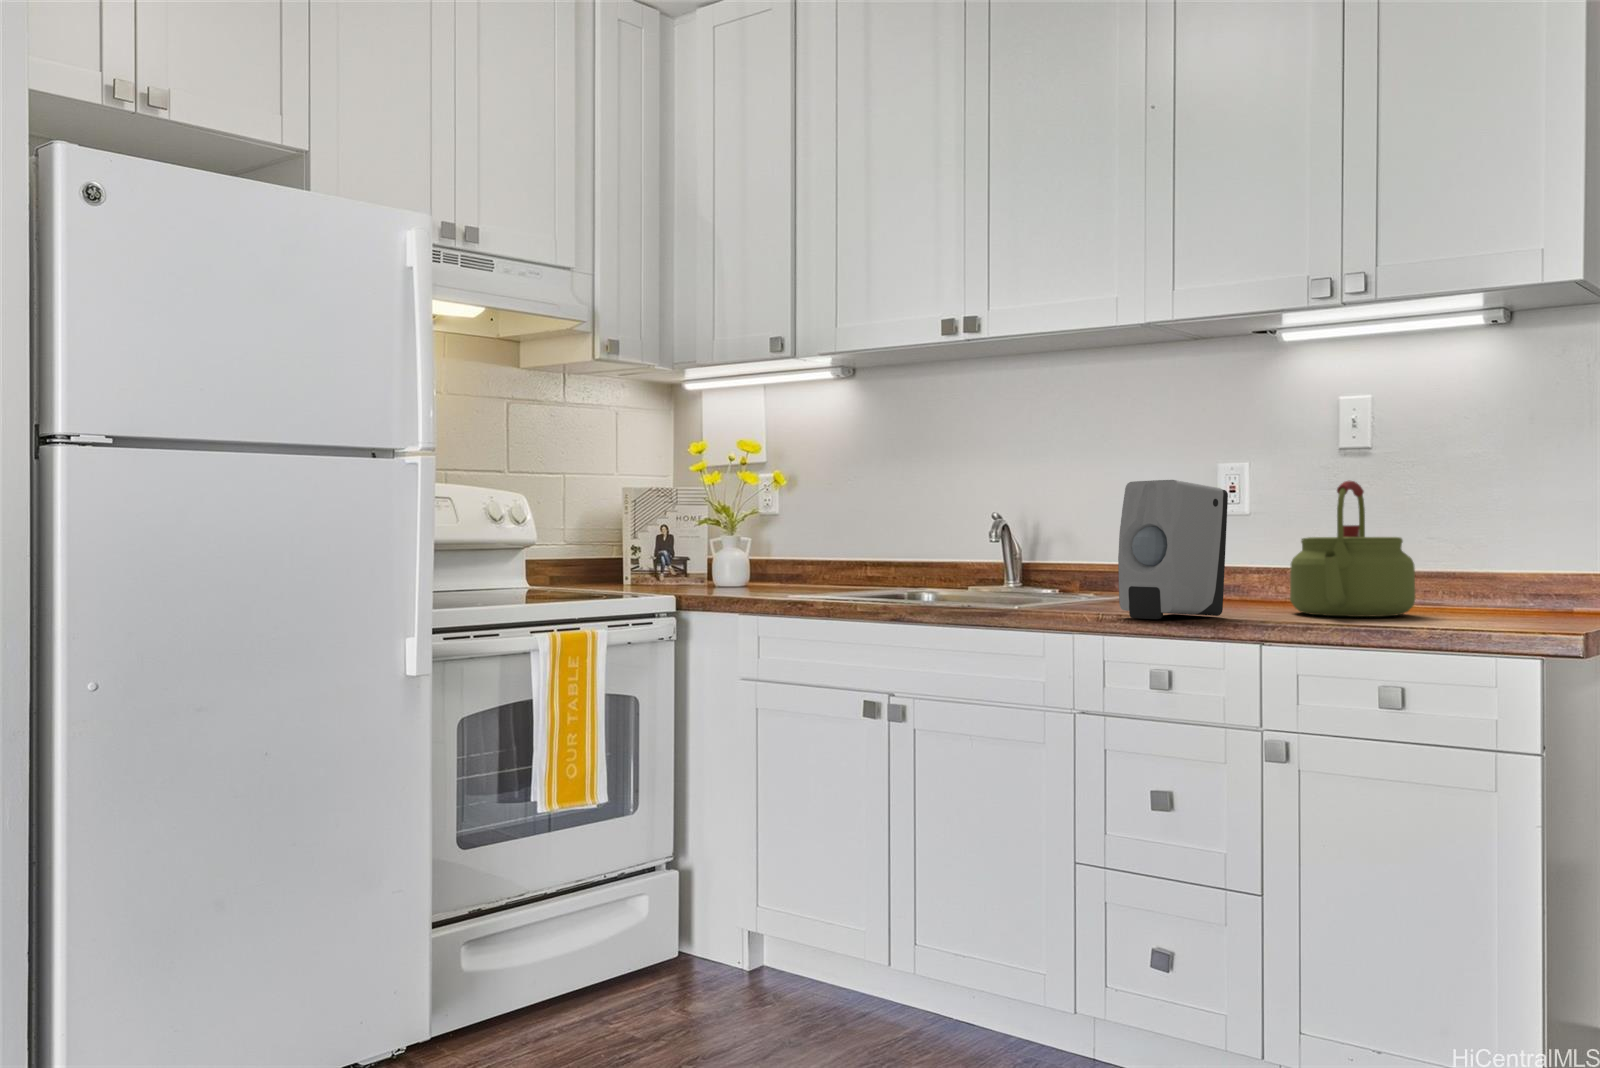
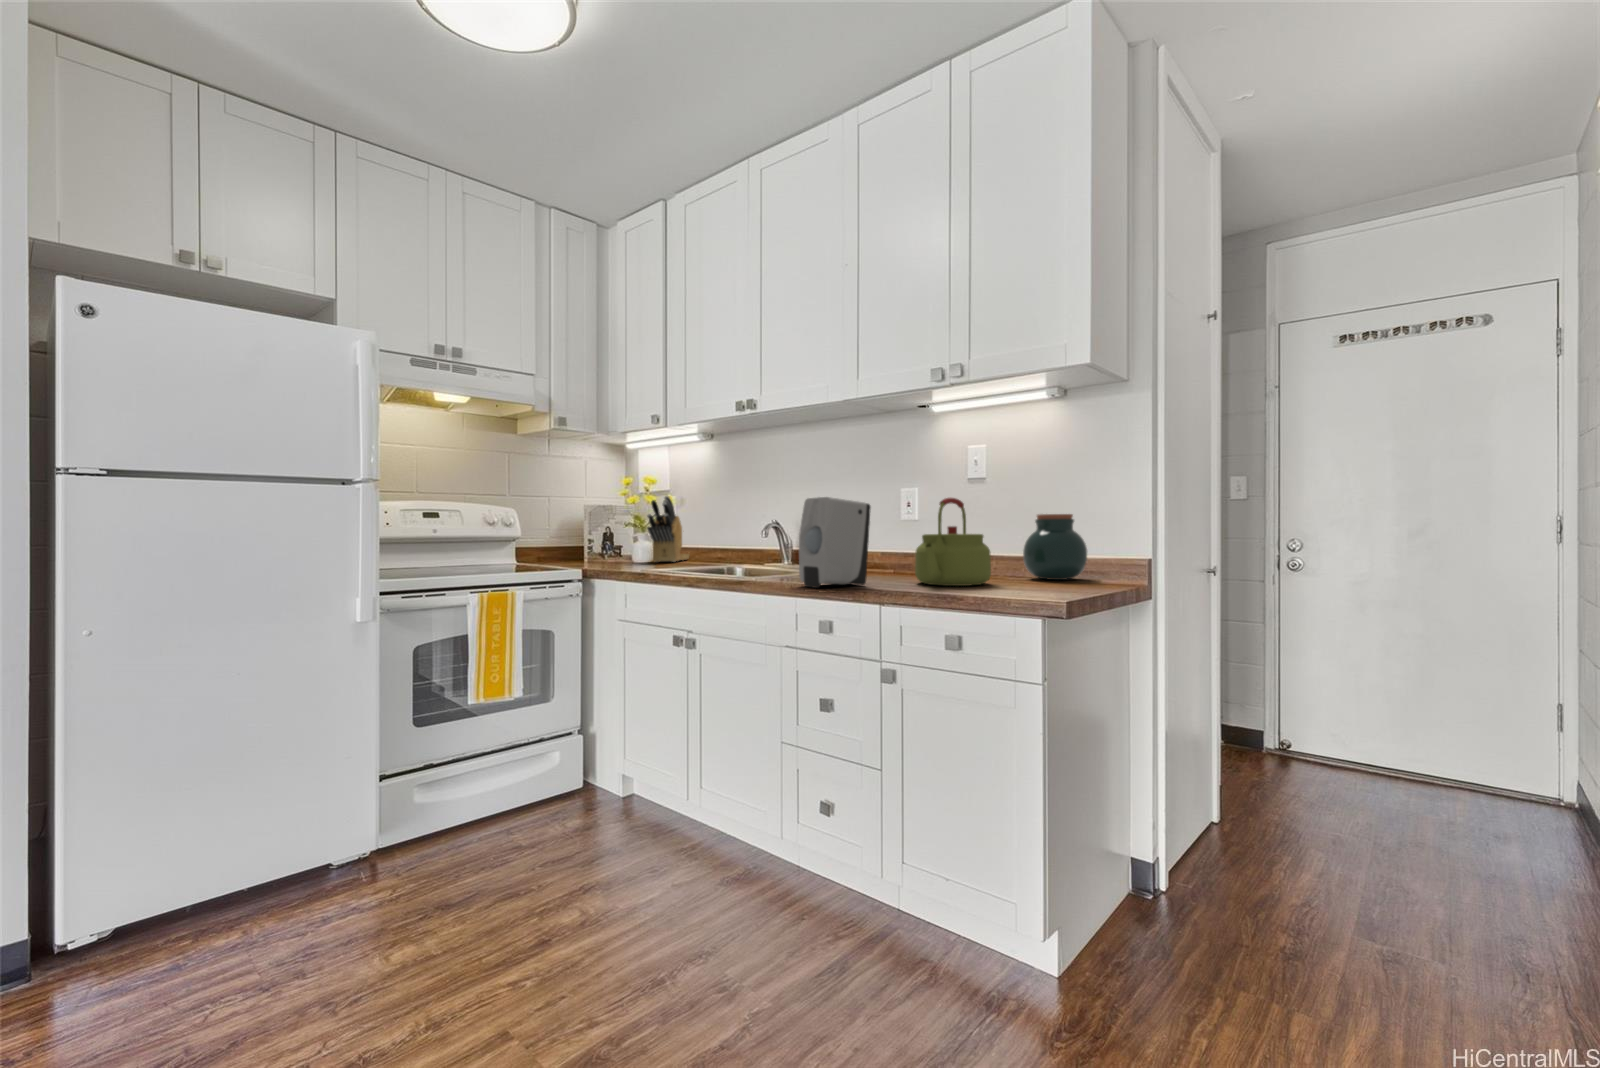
knife block: none [756,472,804,586] -> present [647,496,689,562]
jar: none [1446,506,1553,609] -> present [1023,514,1087,580]

